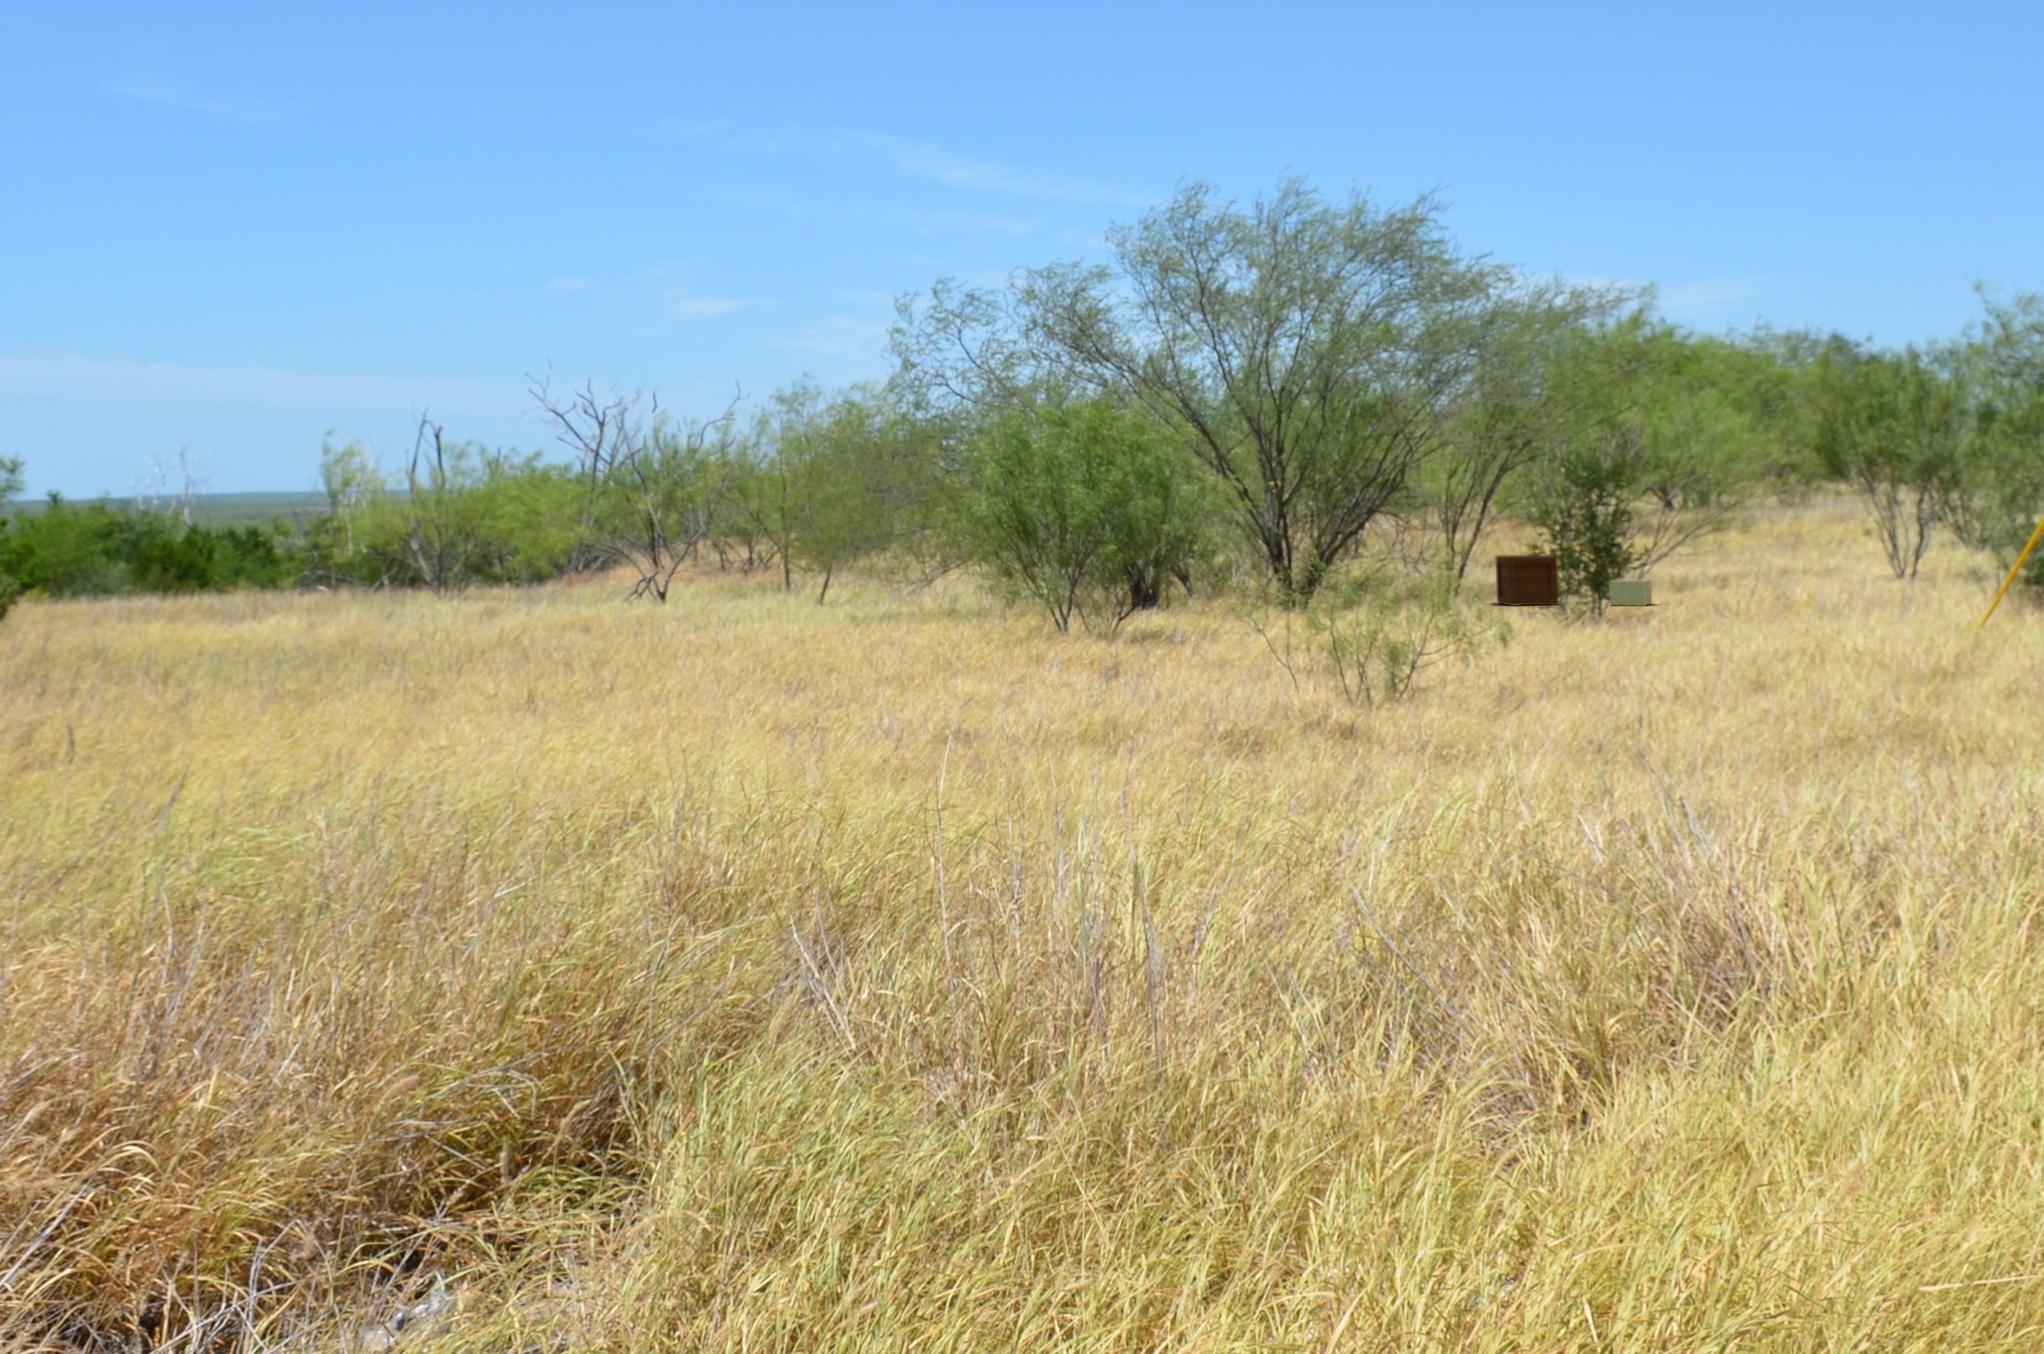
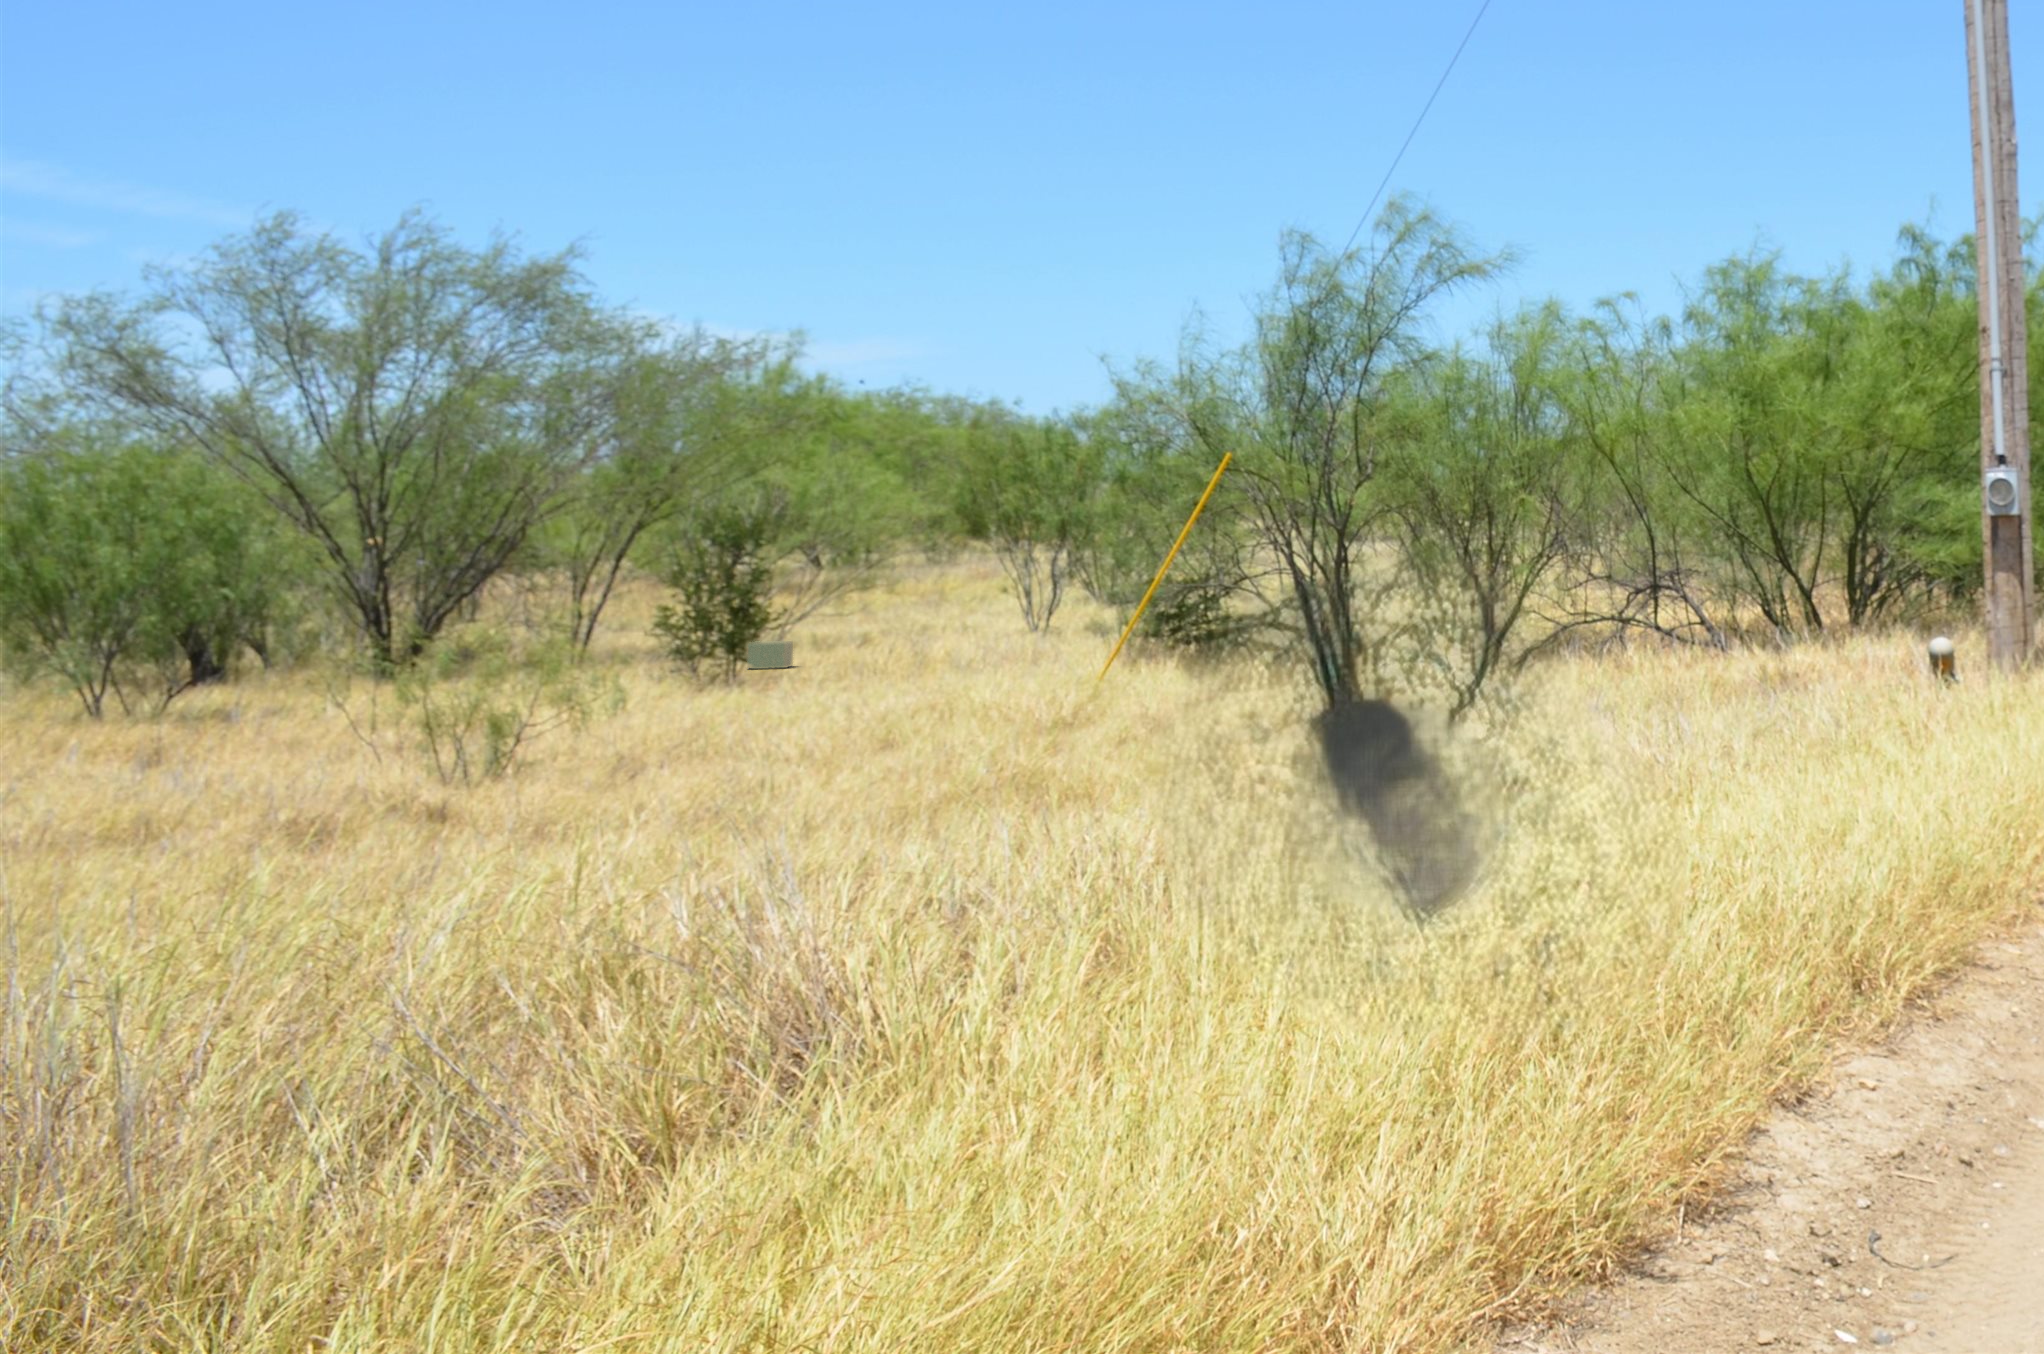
wooden crate: present [1496,555,1559,606] -> none [618,617,691,673]

